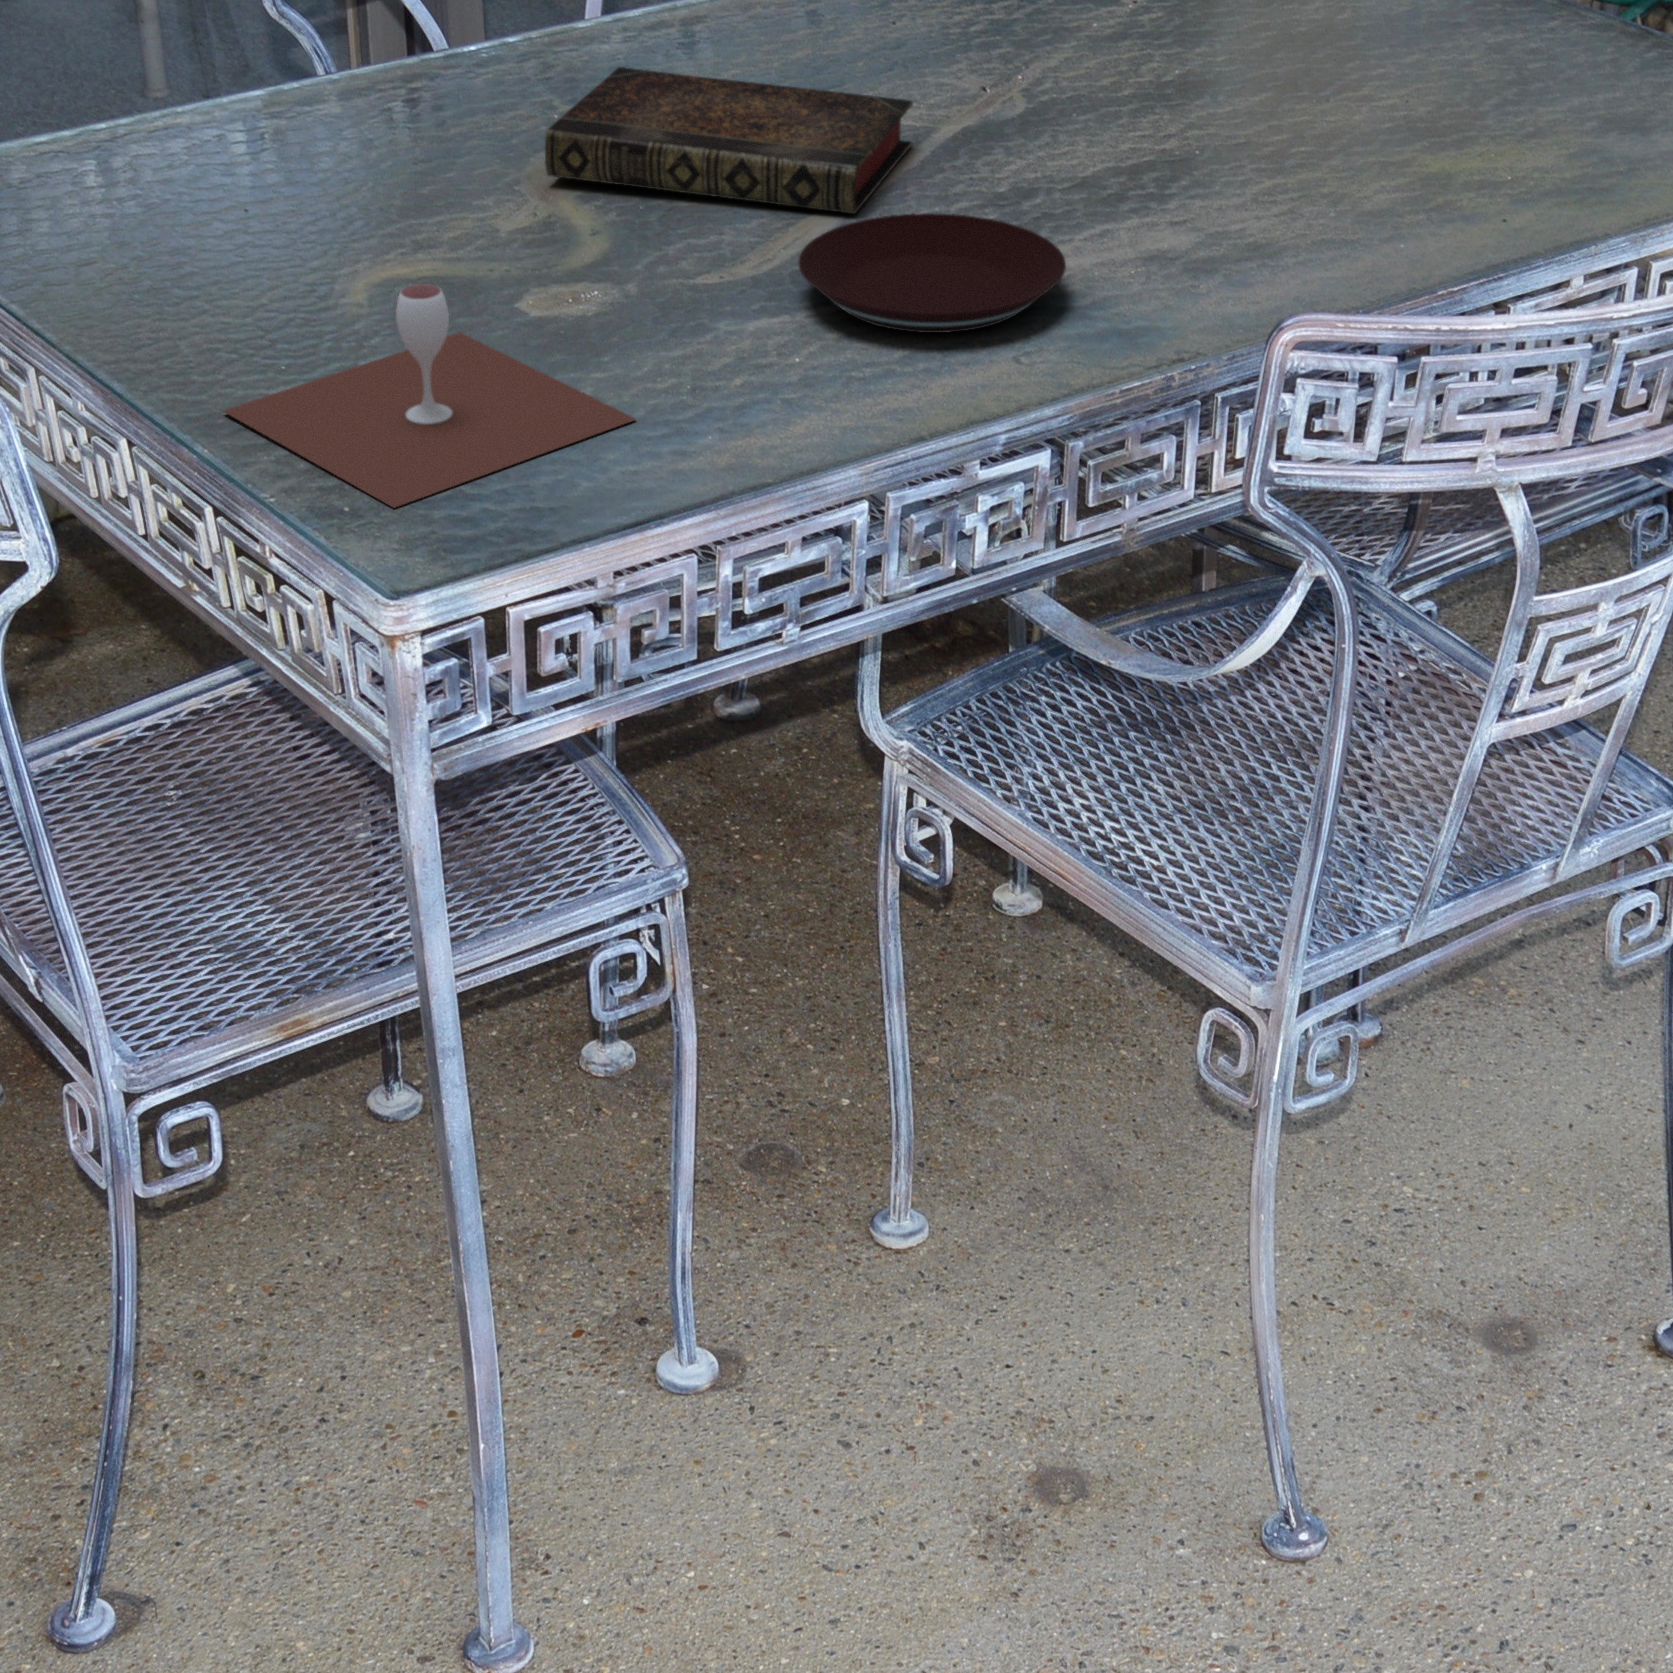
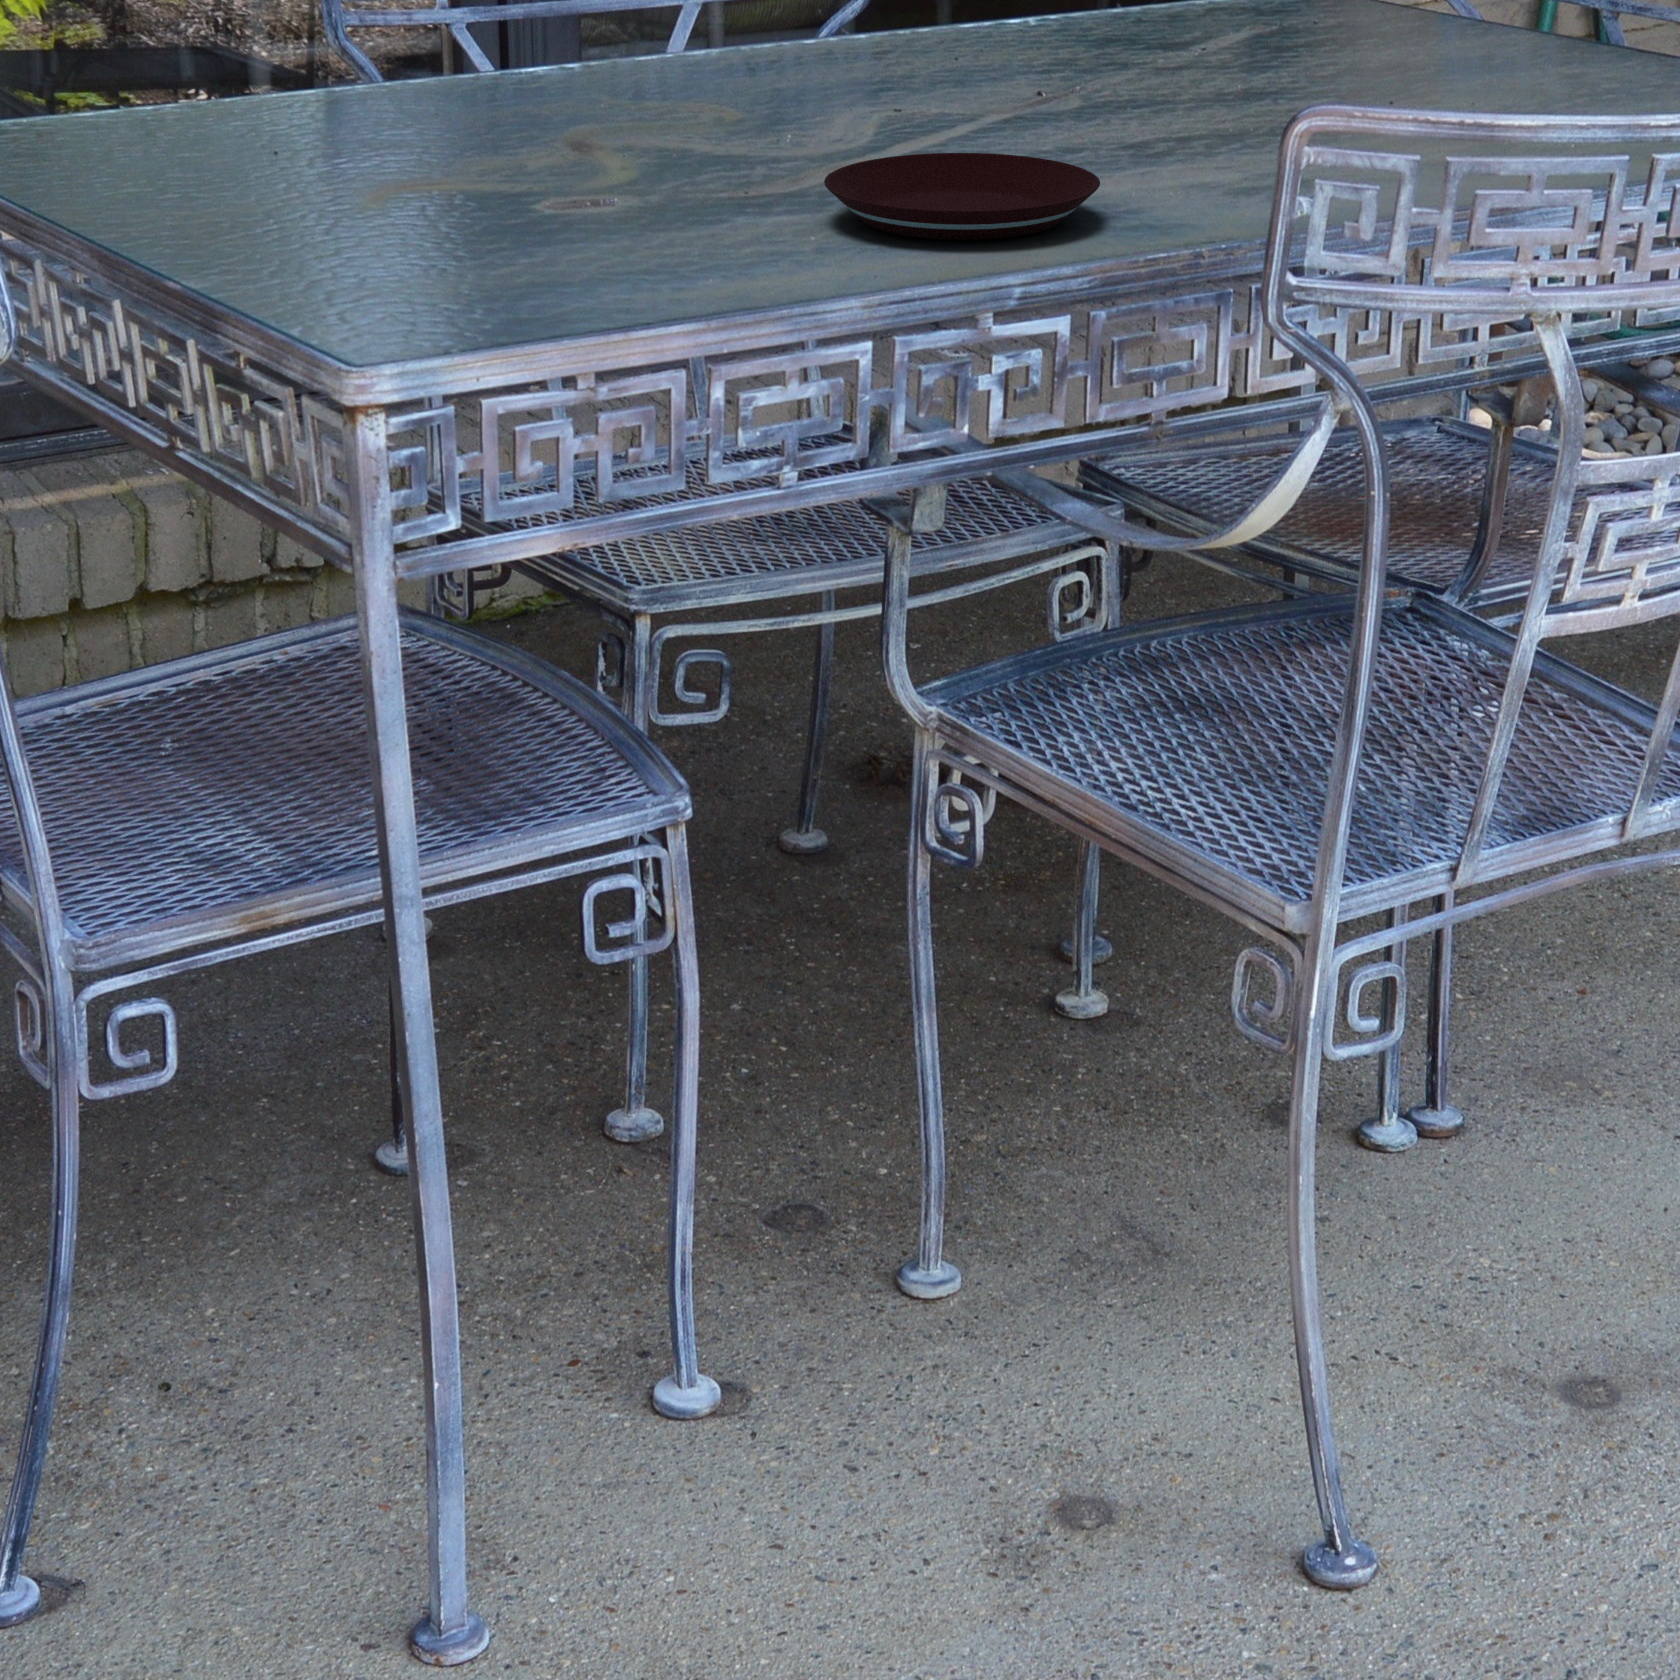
book: present [545,67,913,214] -> none [583,60,963,169]
wine glass: present [224,284,636,508] -> none [217,144,640,340]

